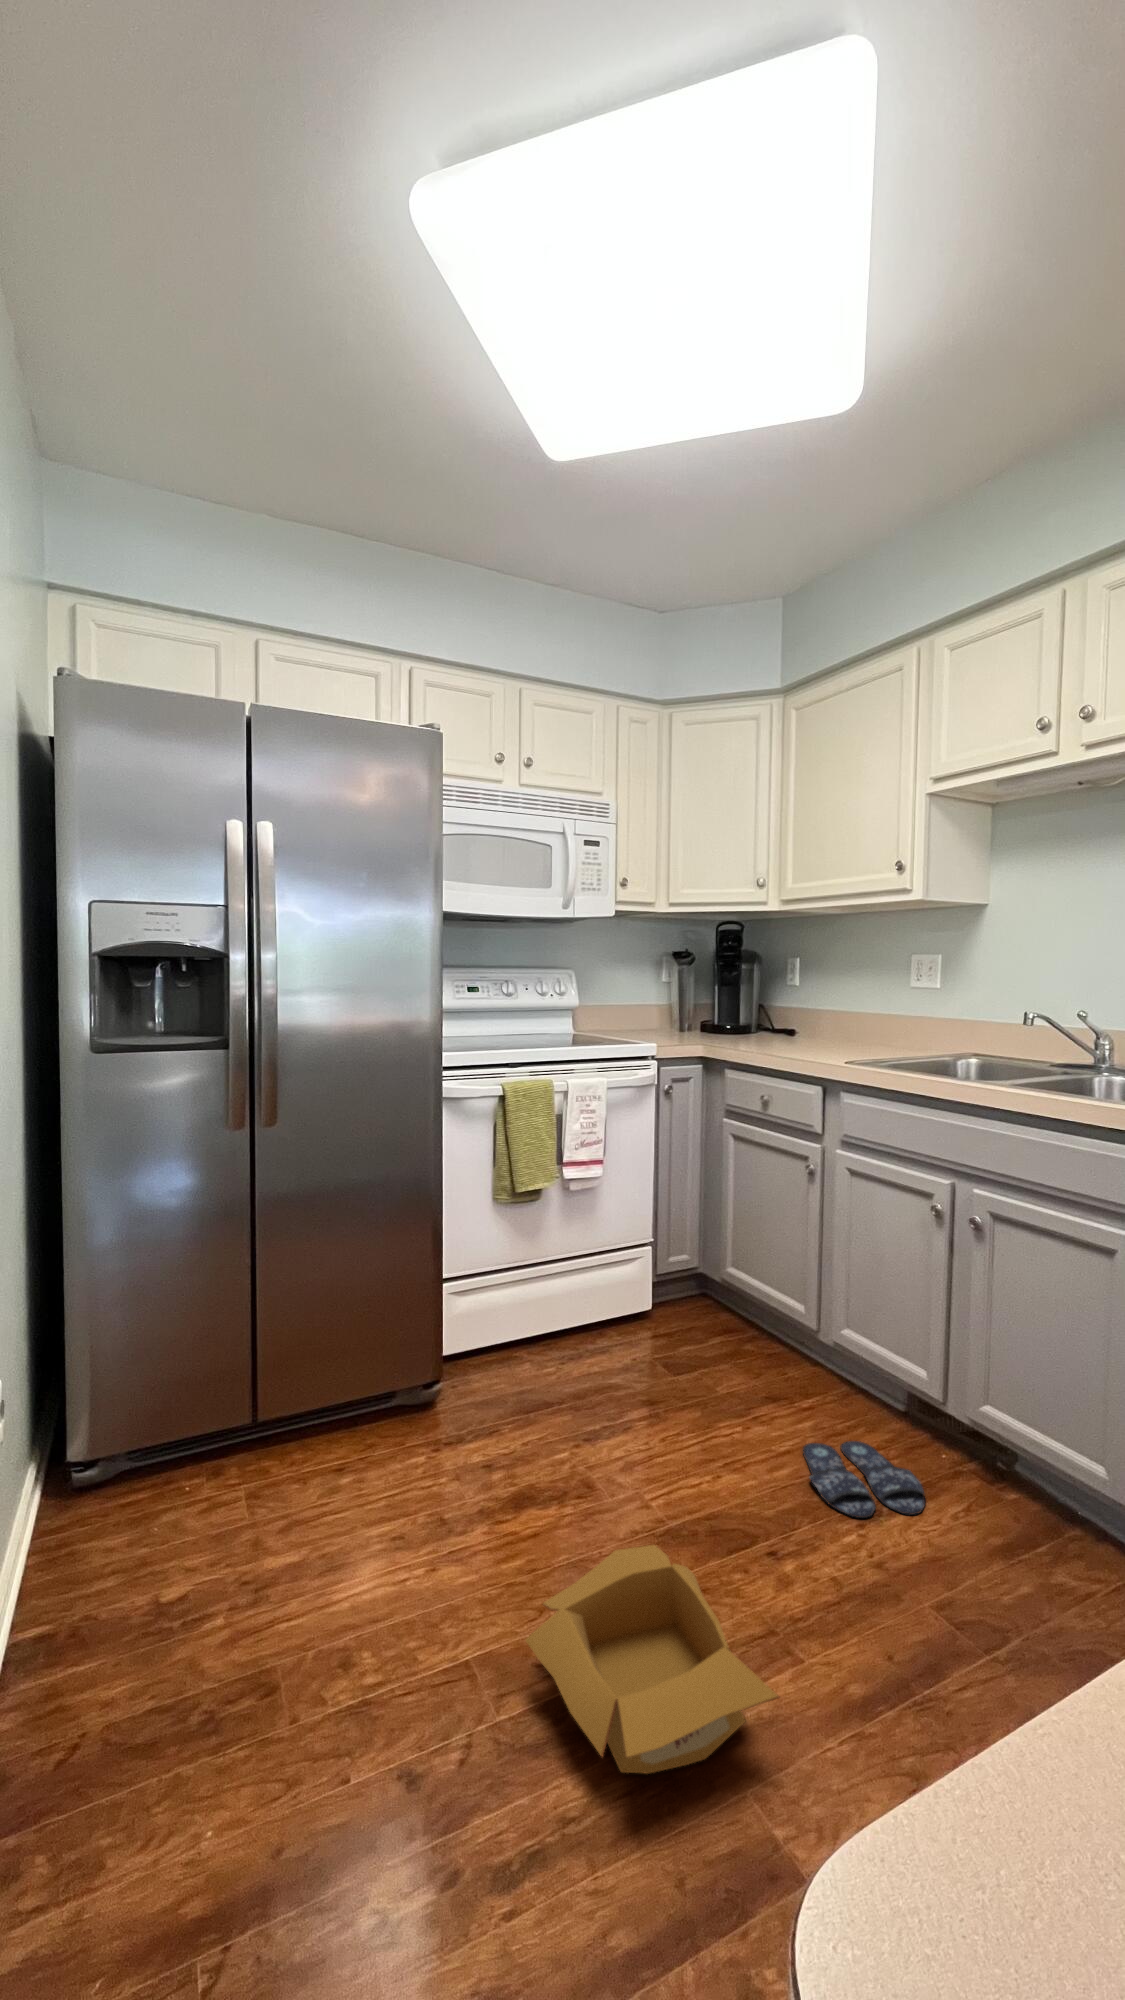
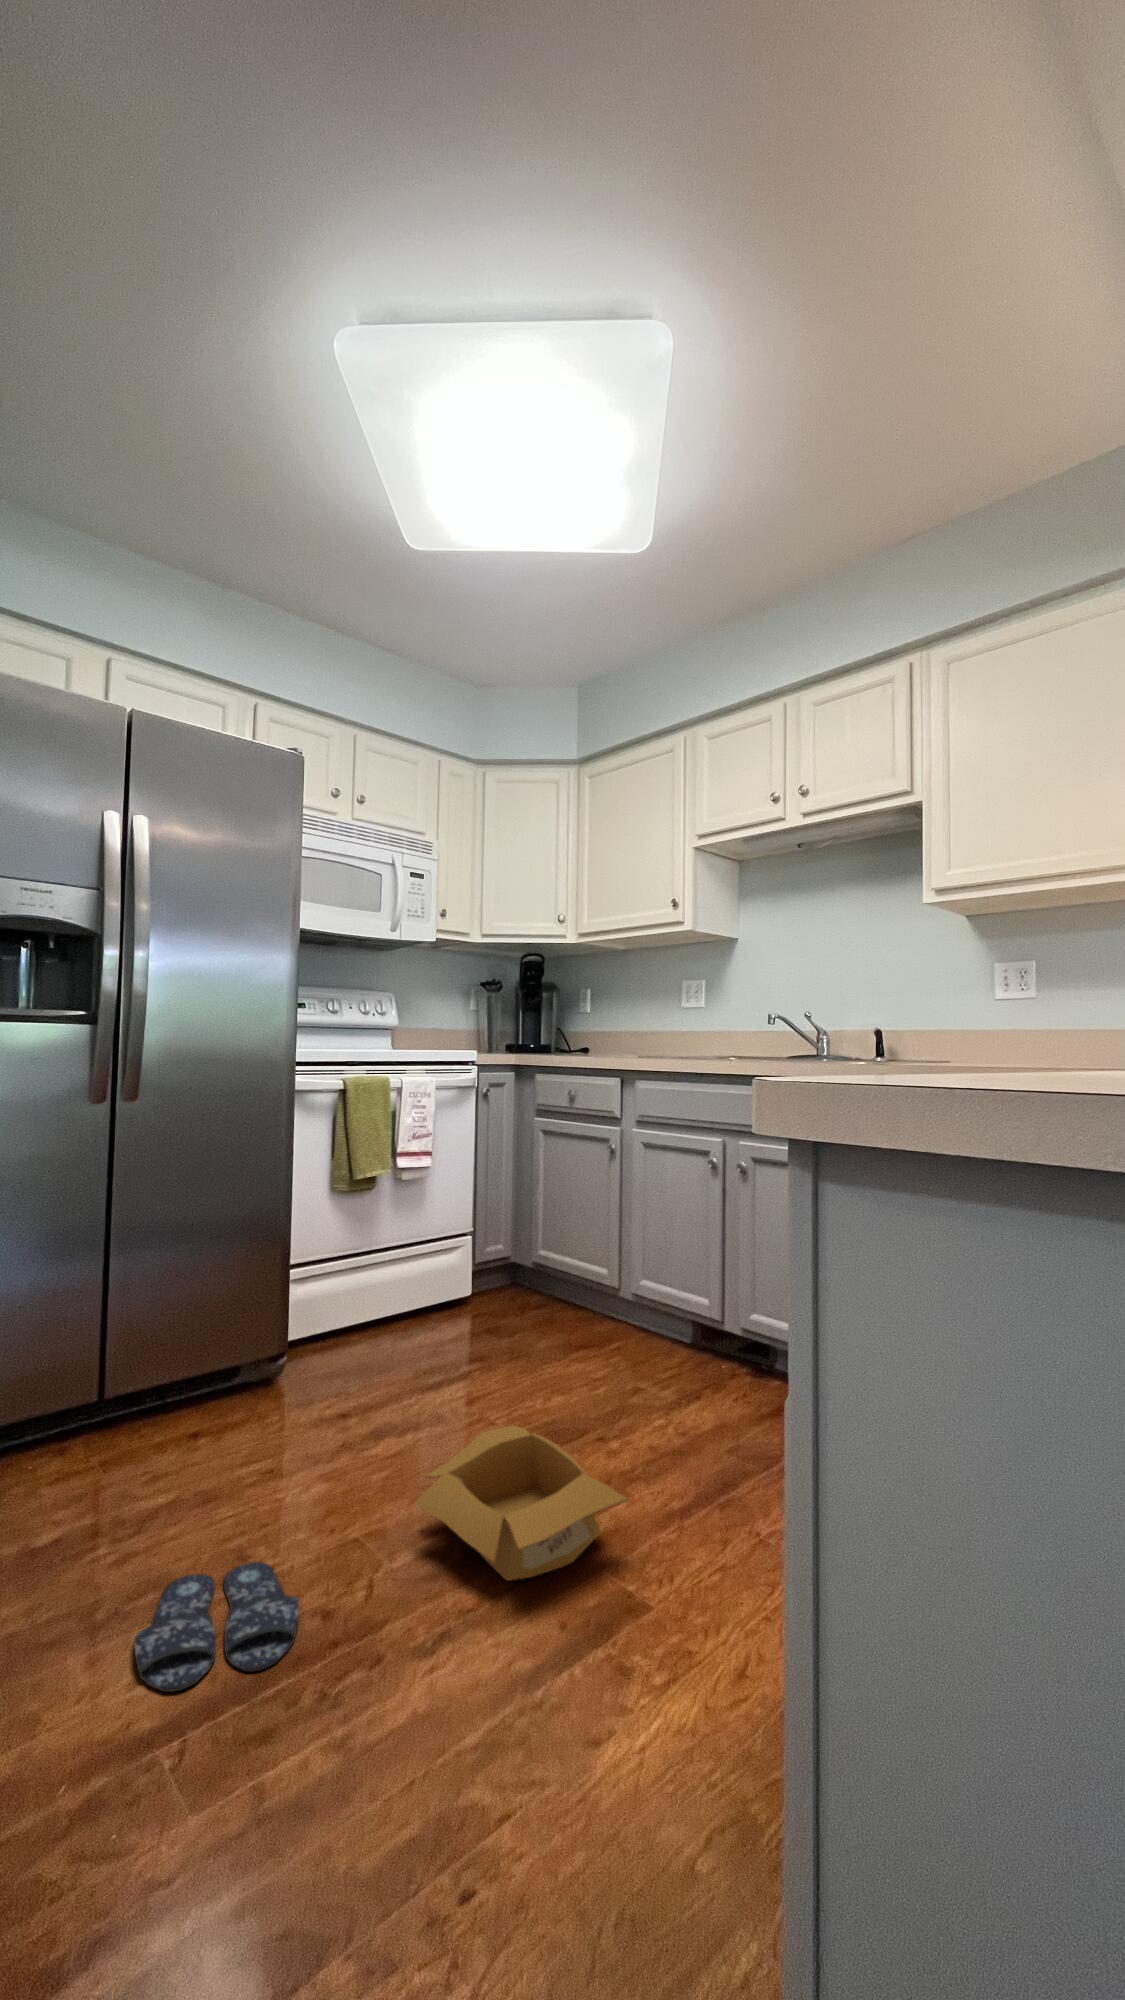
slippers: present [803,1441,925,1518] -> present [135,1562,299,1692]

